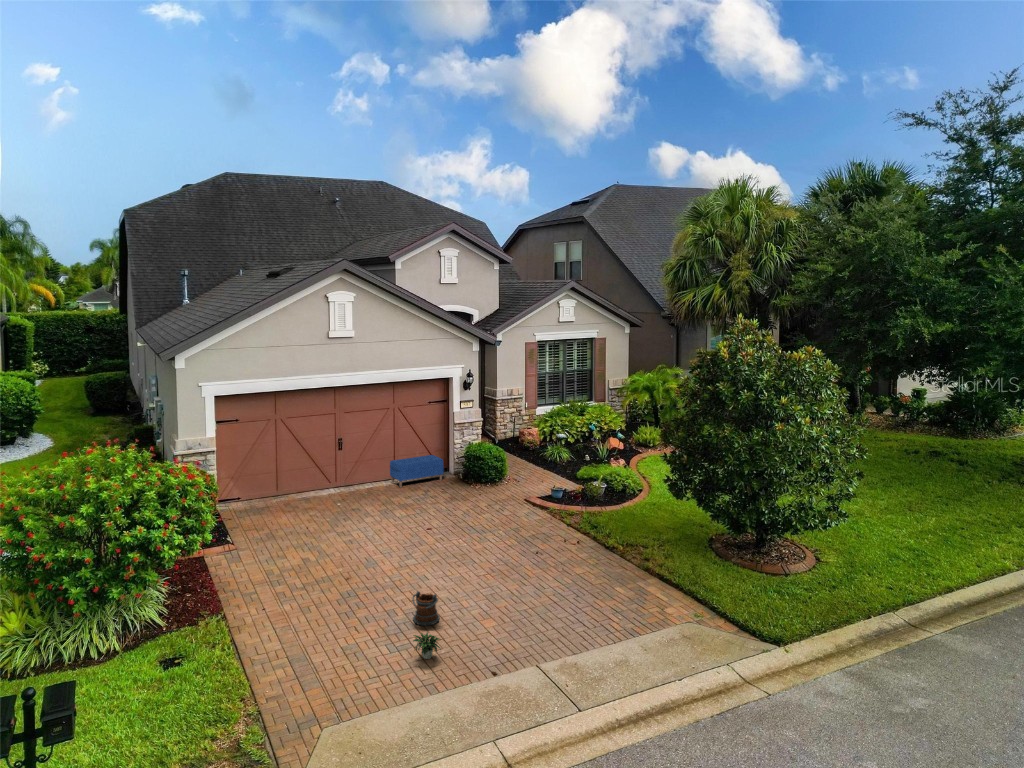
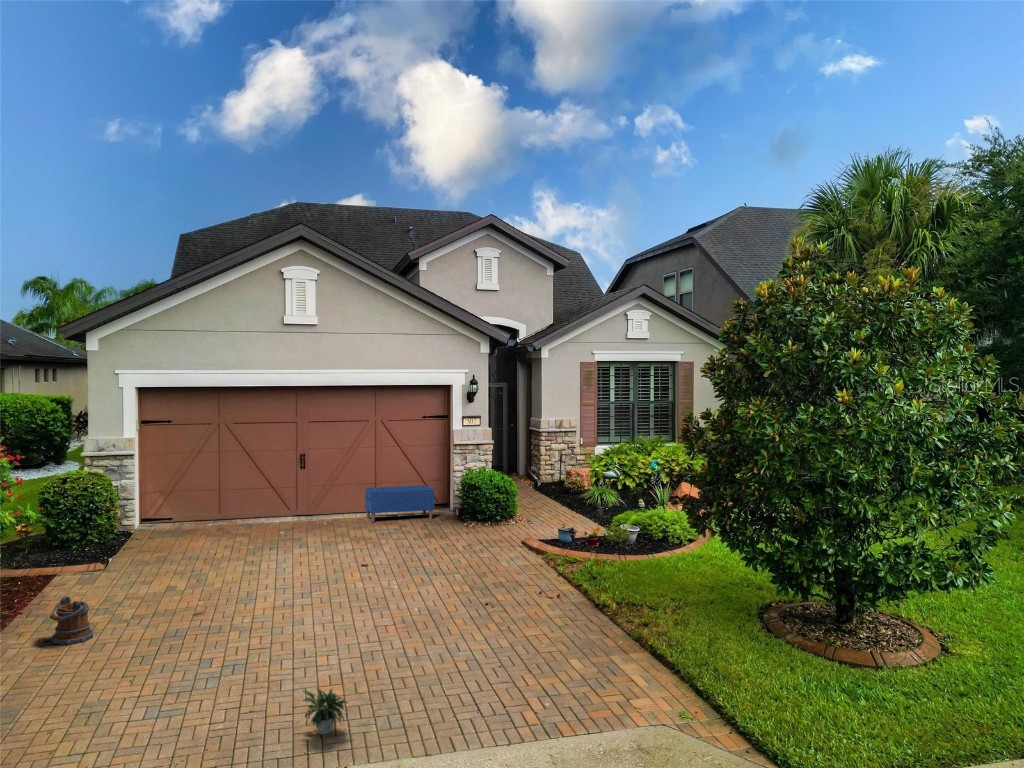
bucket: present [413,591,440,626] -> present [50,596,94,645]
potted plant: present [413,632,440,659] -> present [303,688,348,734]

